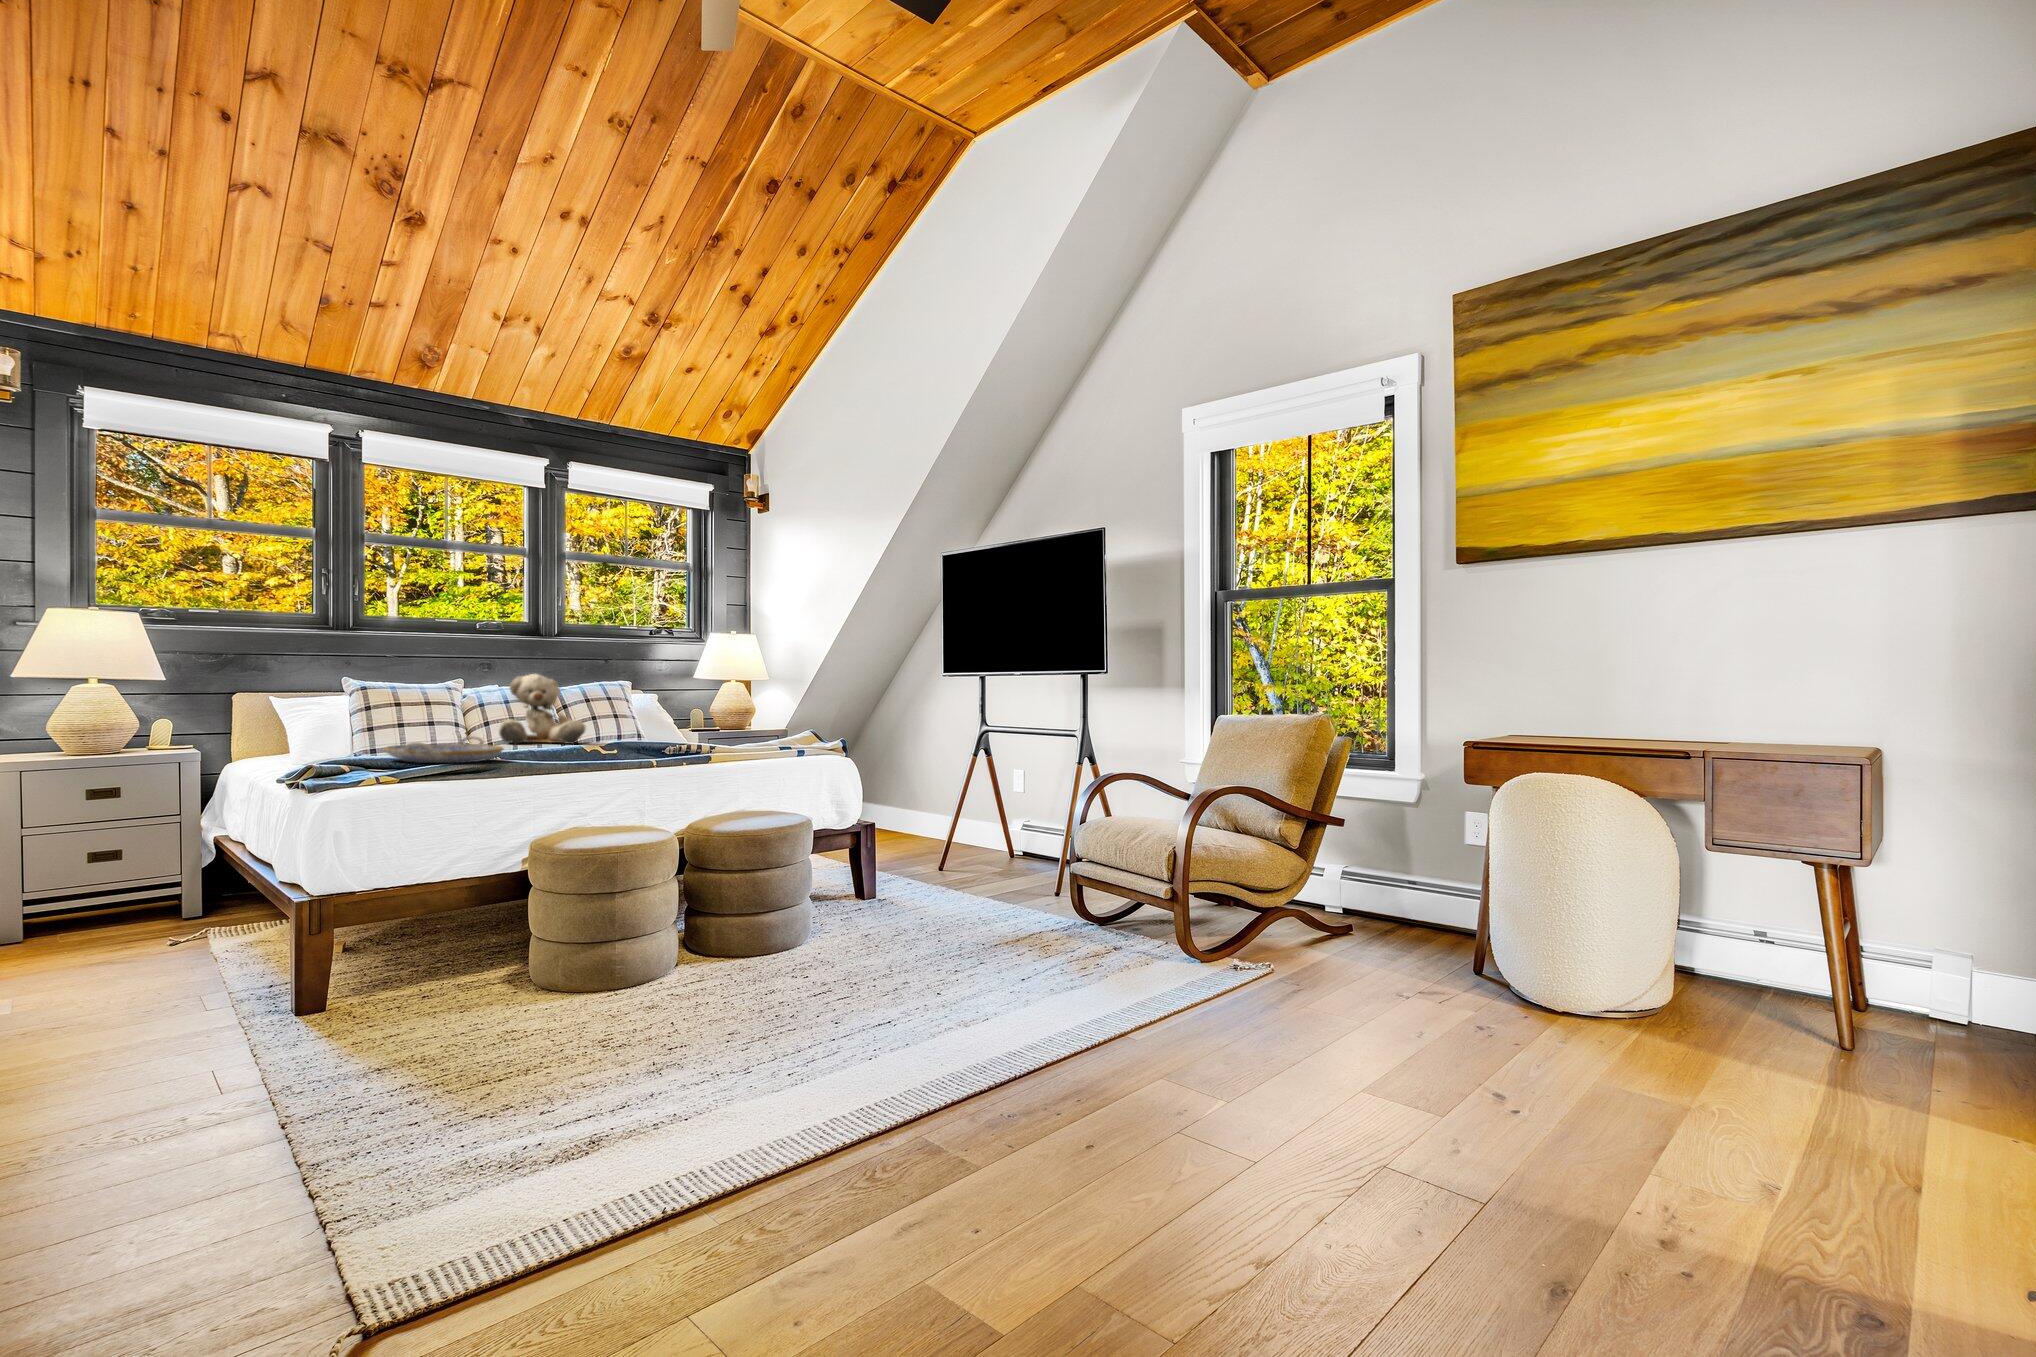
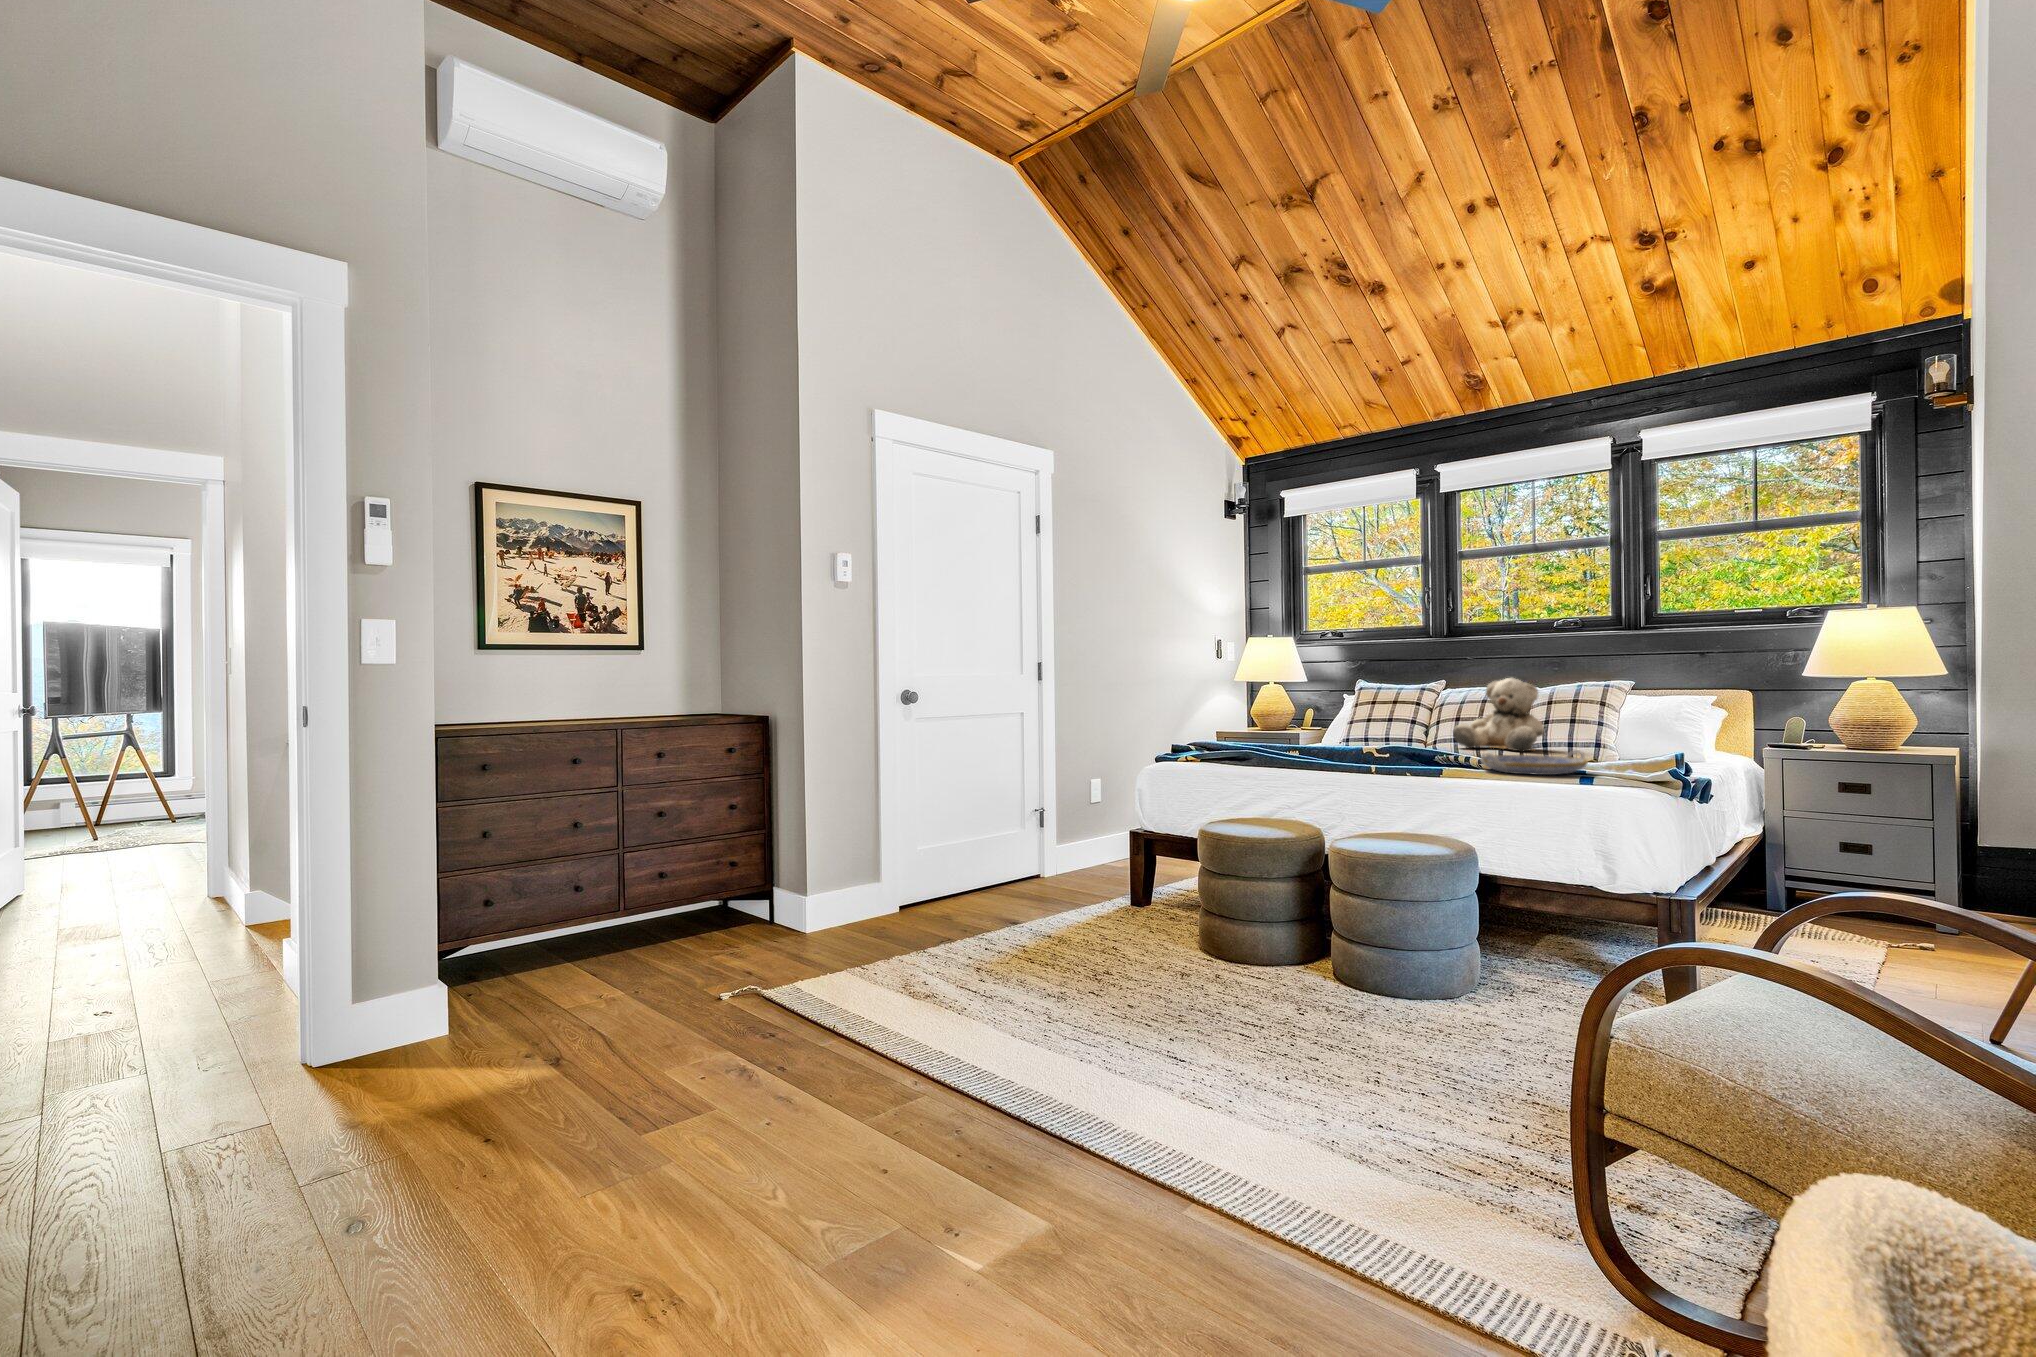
serving tray: present [385,737,504,763] -> present [1480,750,1588,775]

